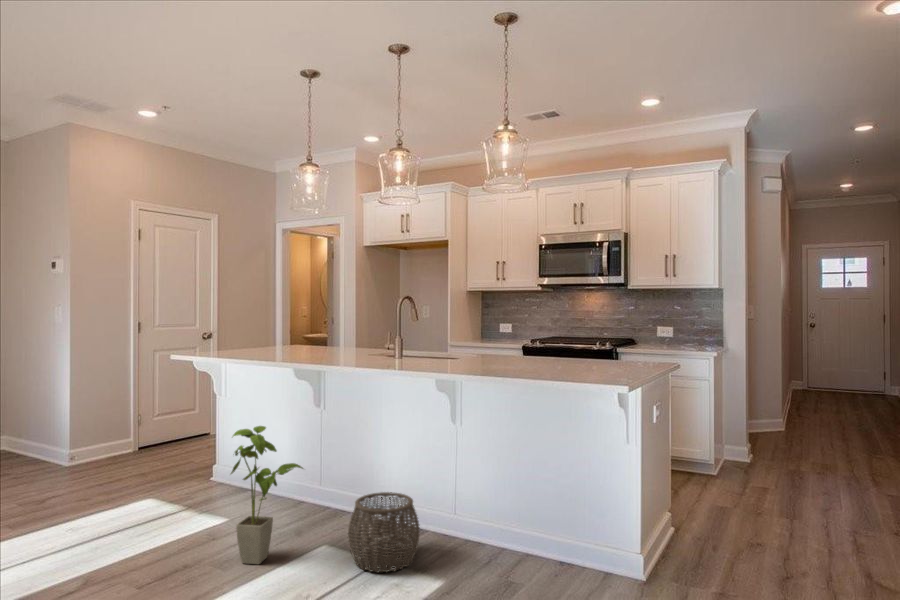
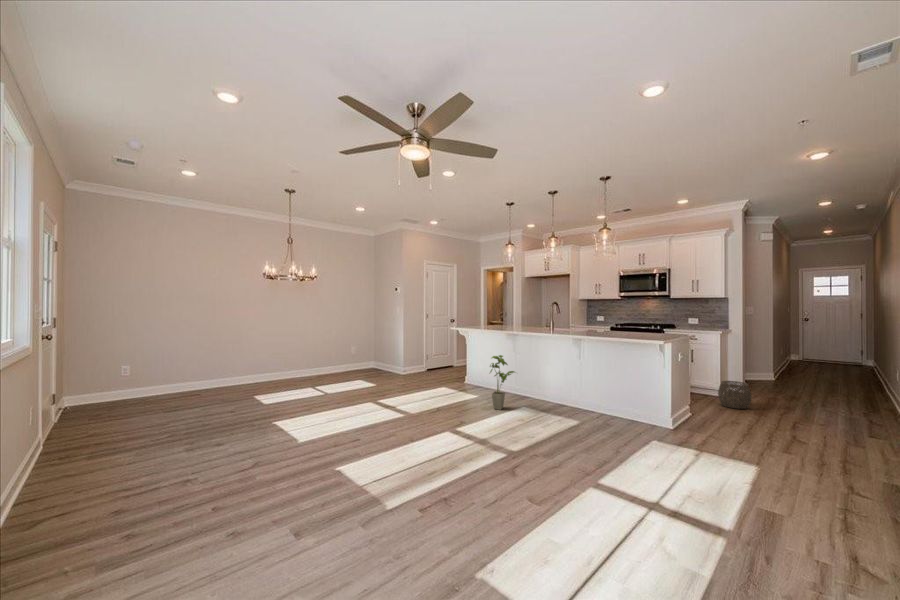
woven basket: present [348,492,420,572] -> present [718,381,751,409]

